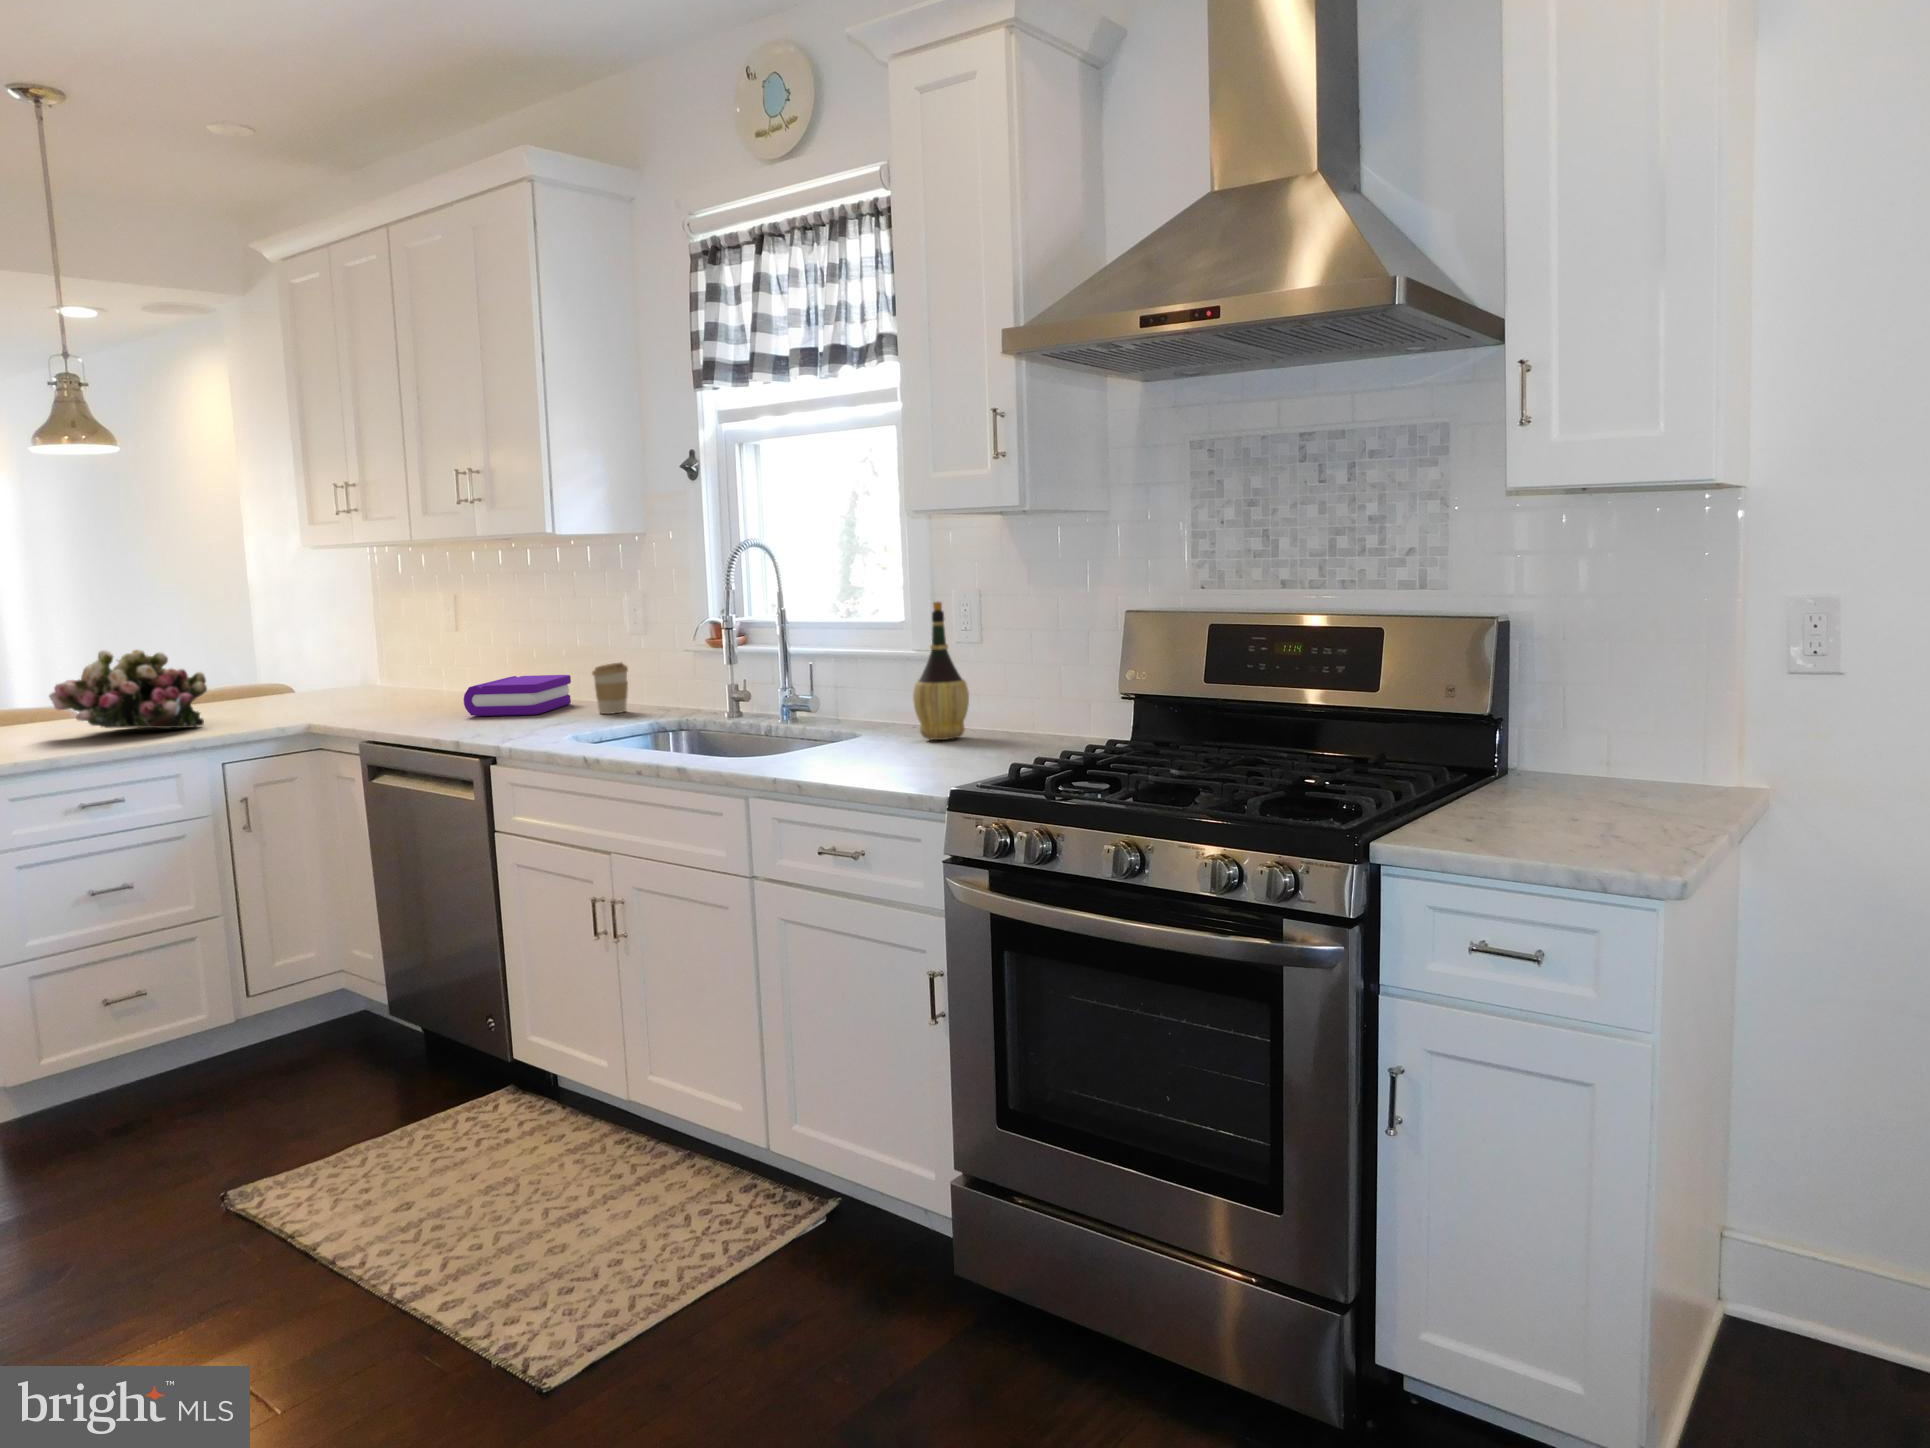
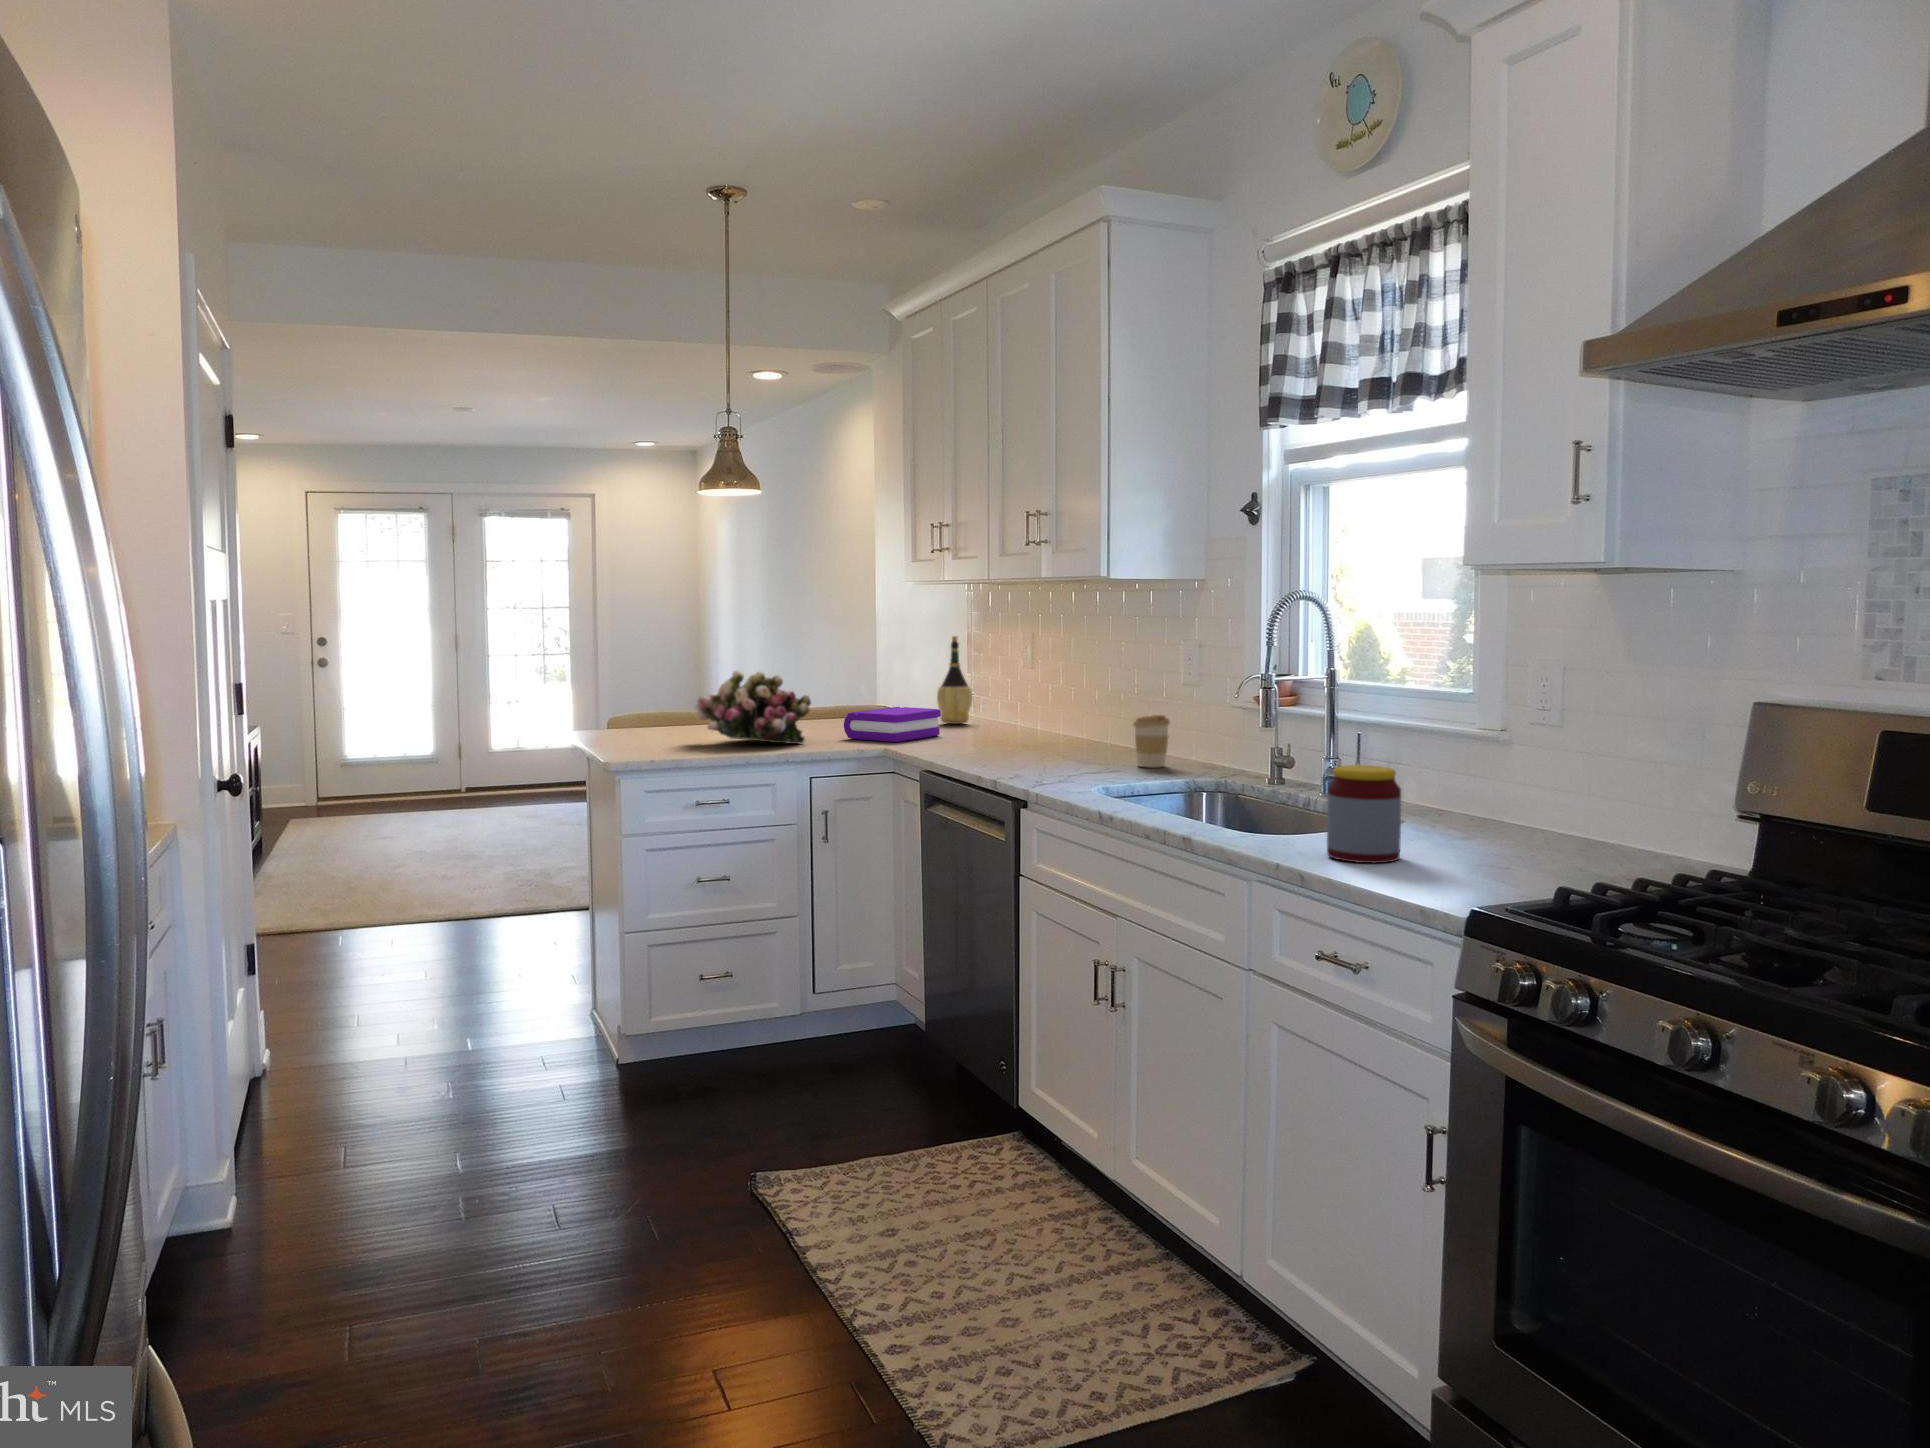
wine bottle: present [913,602,969,740] -> present [937,636,973,724]
book: present [464,675,571,716] -> present [844,707,941,742]
jar: none [815,686,878,769] -> present [1327,765,1401,863]

